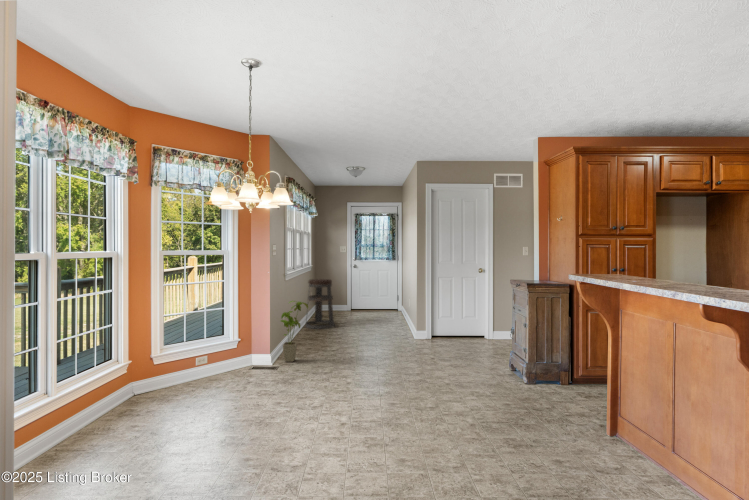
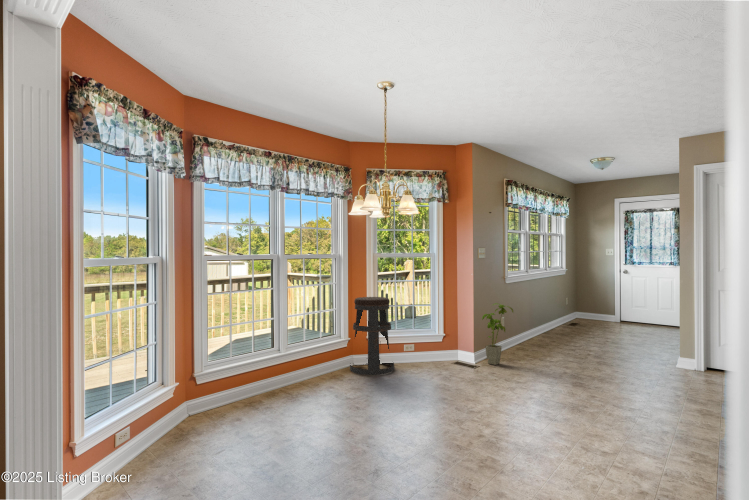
bar stool: present [306,279,335,329] -> present [350,297,395,375]

